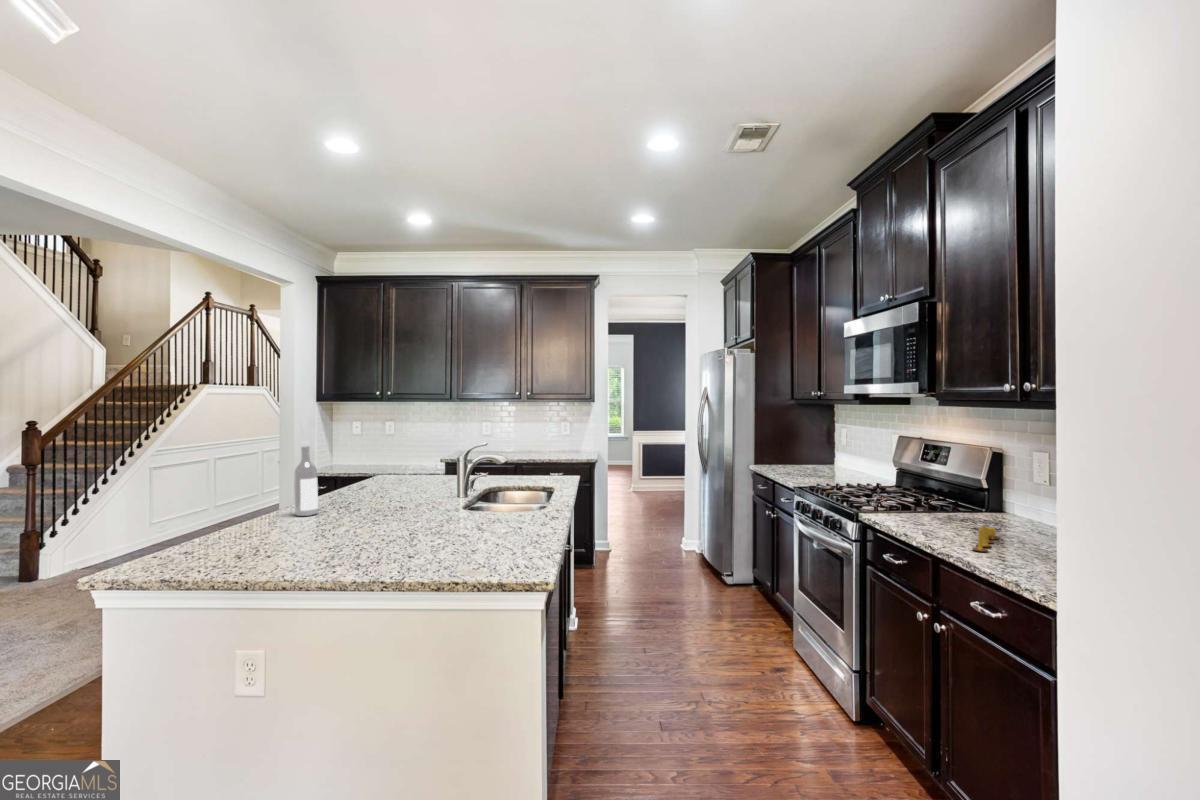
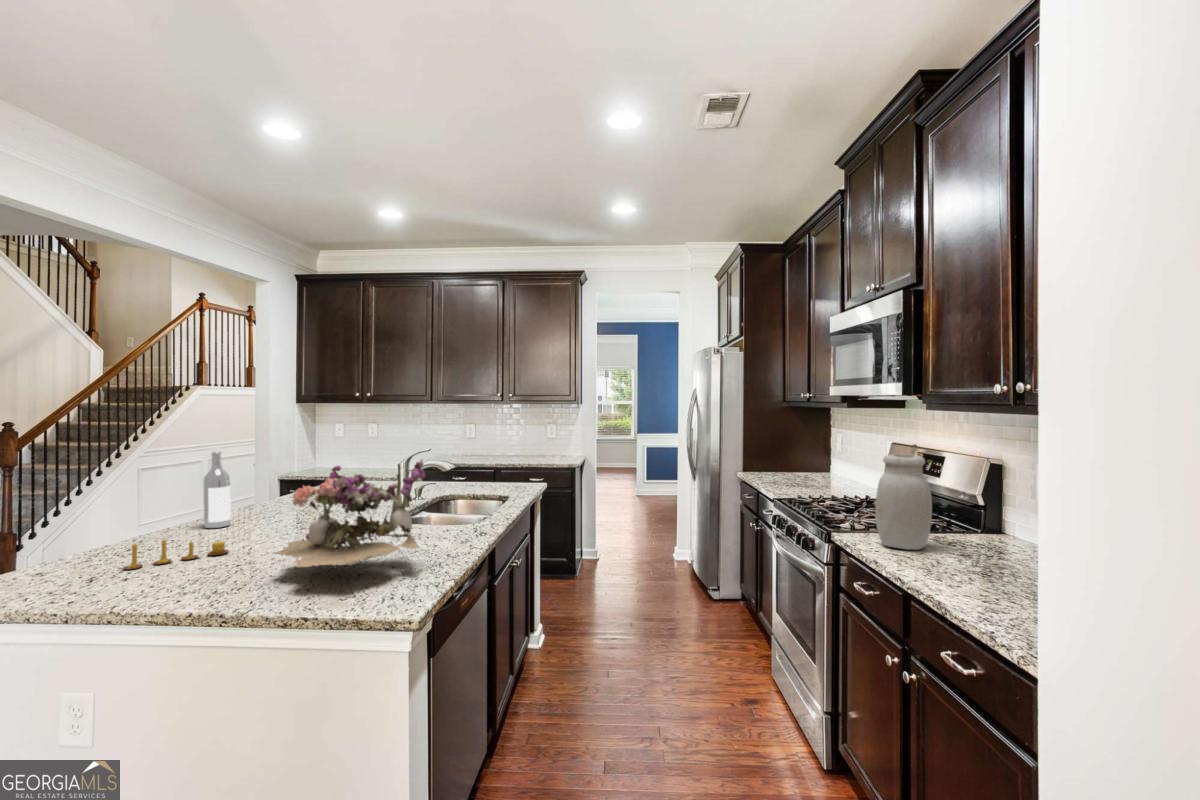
jar: none [900,444,949,525] -> present [875,454,932,550]
flower arrangement: none [403,449,527,547] -> present [274,459,425,569]
candle: present [972,525,999,552] -> present [124,540,228,570]

